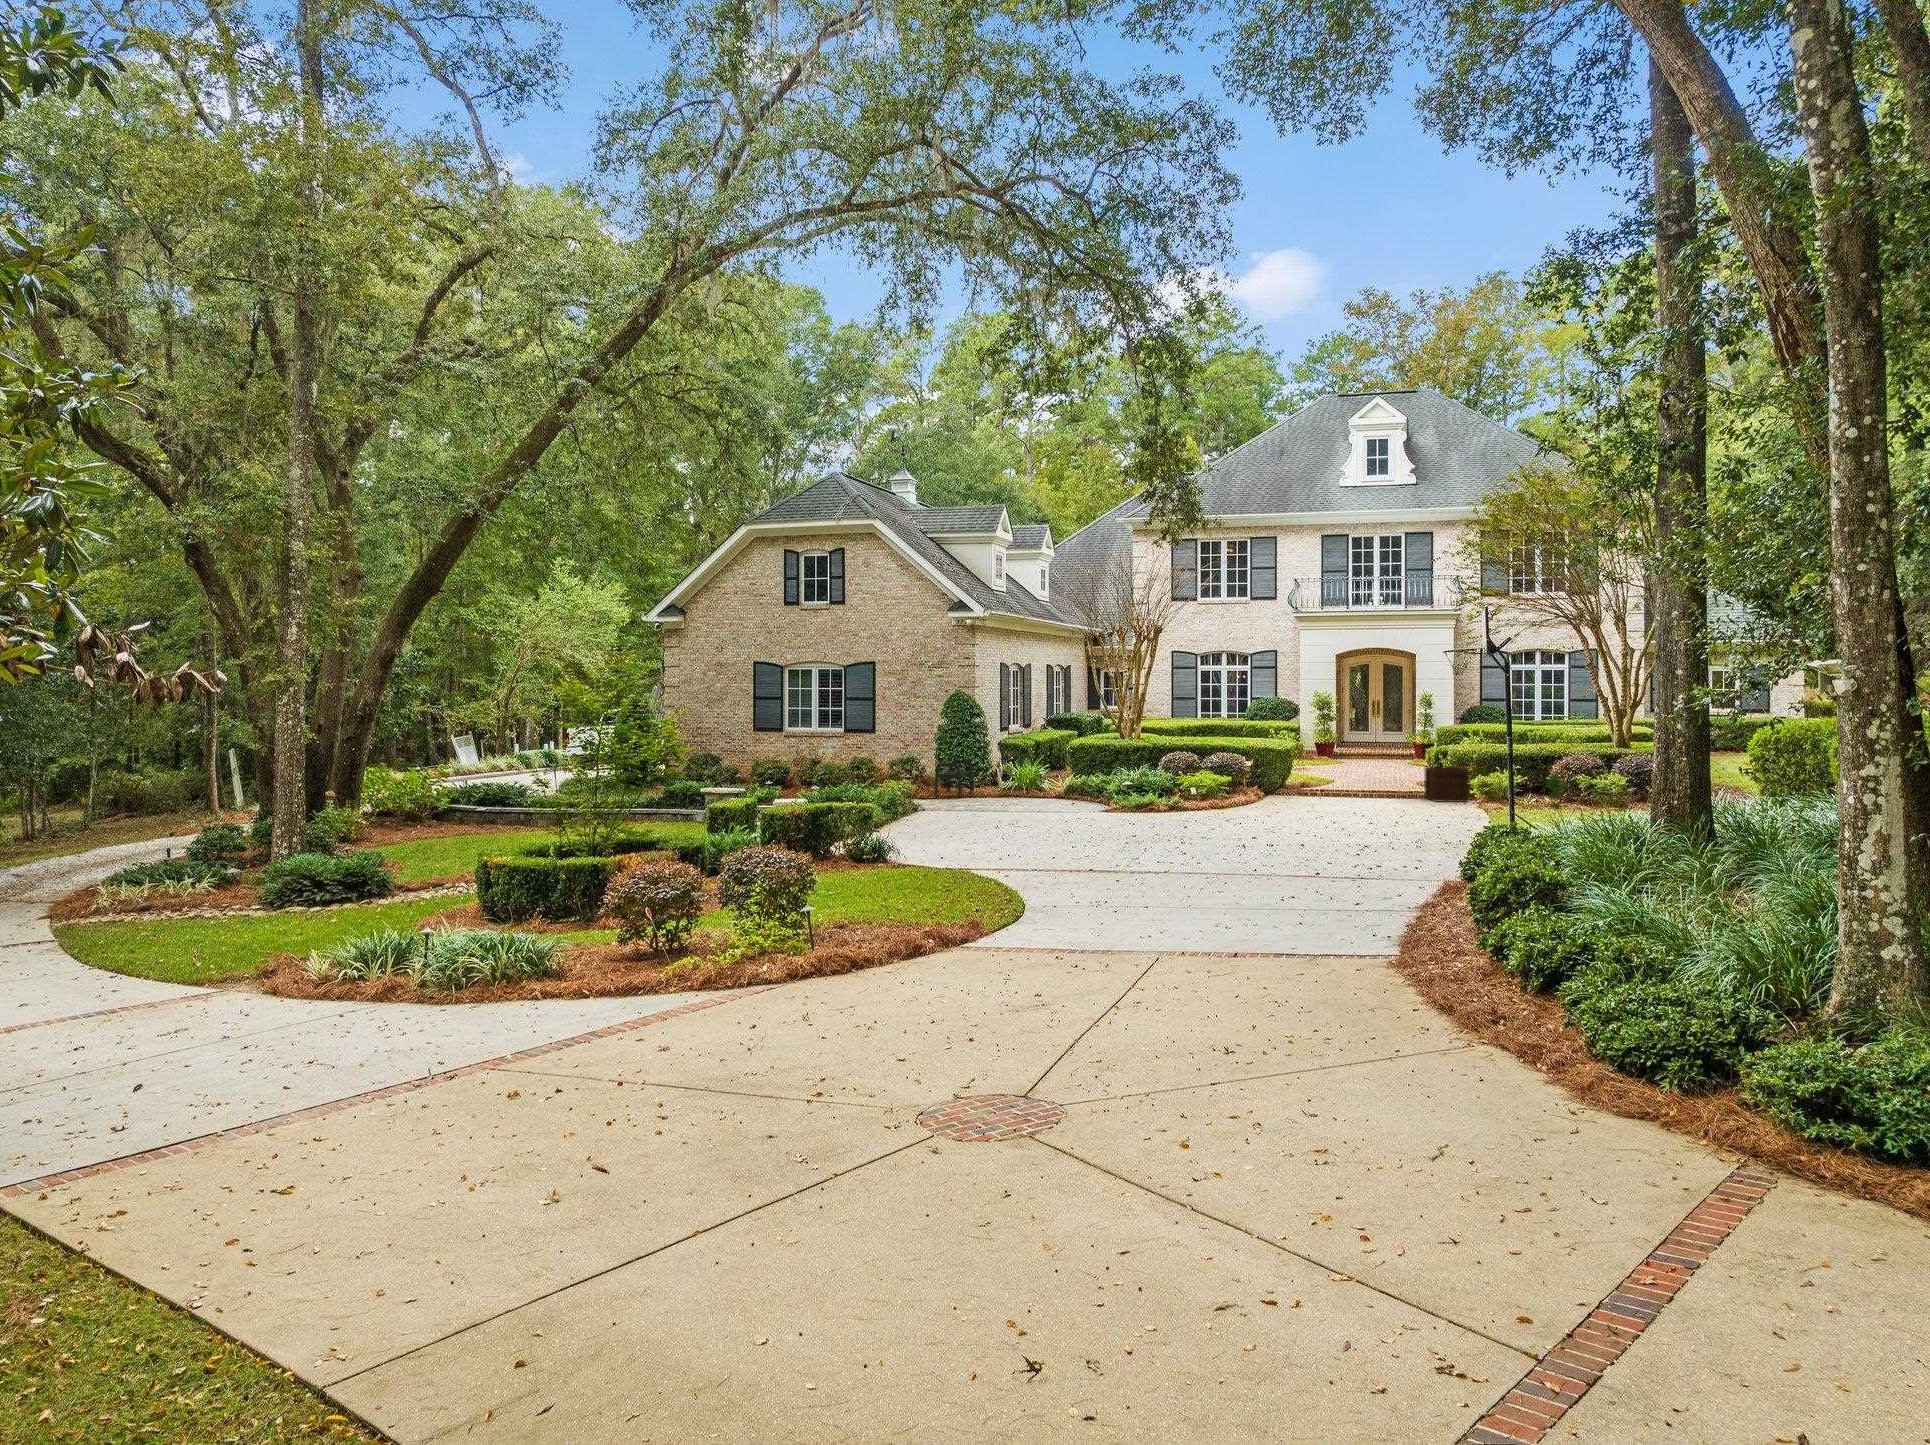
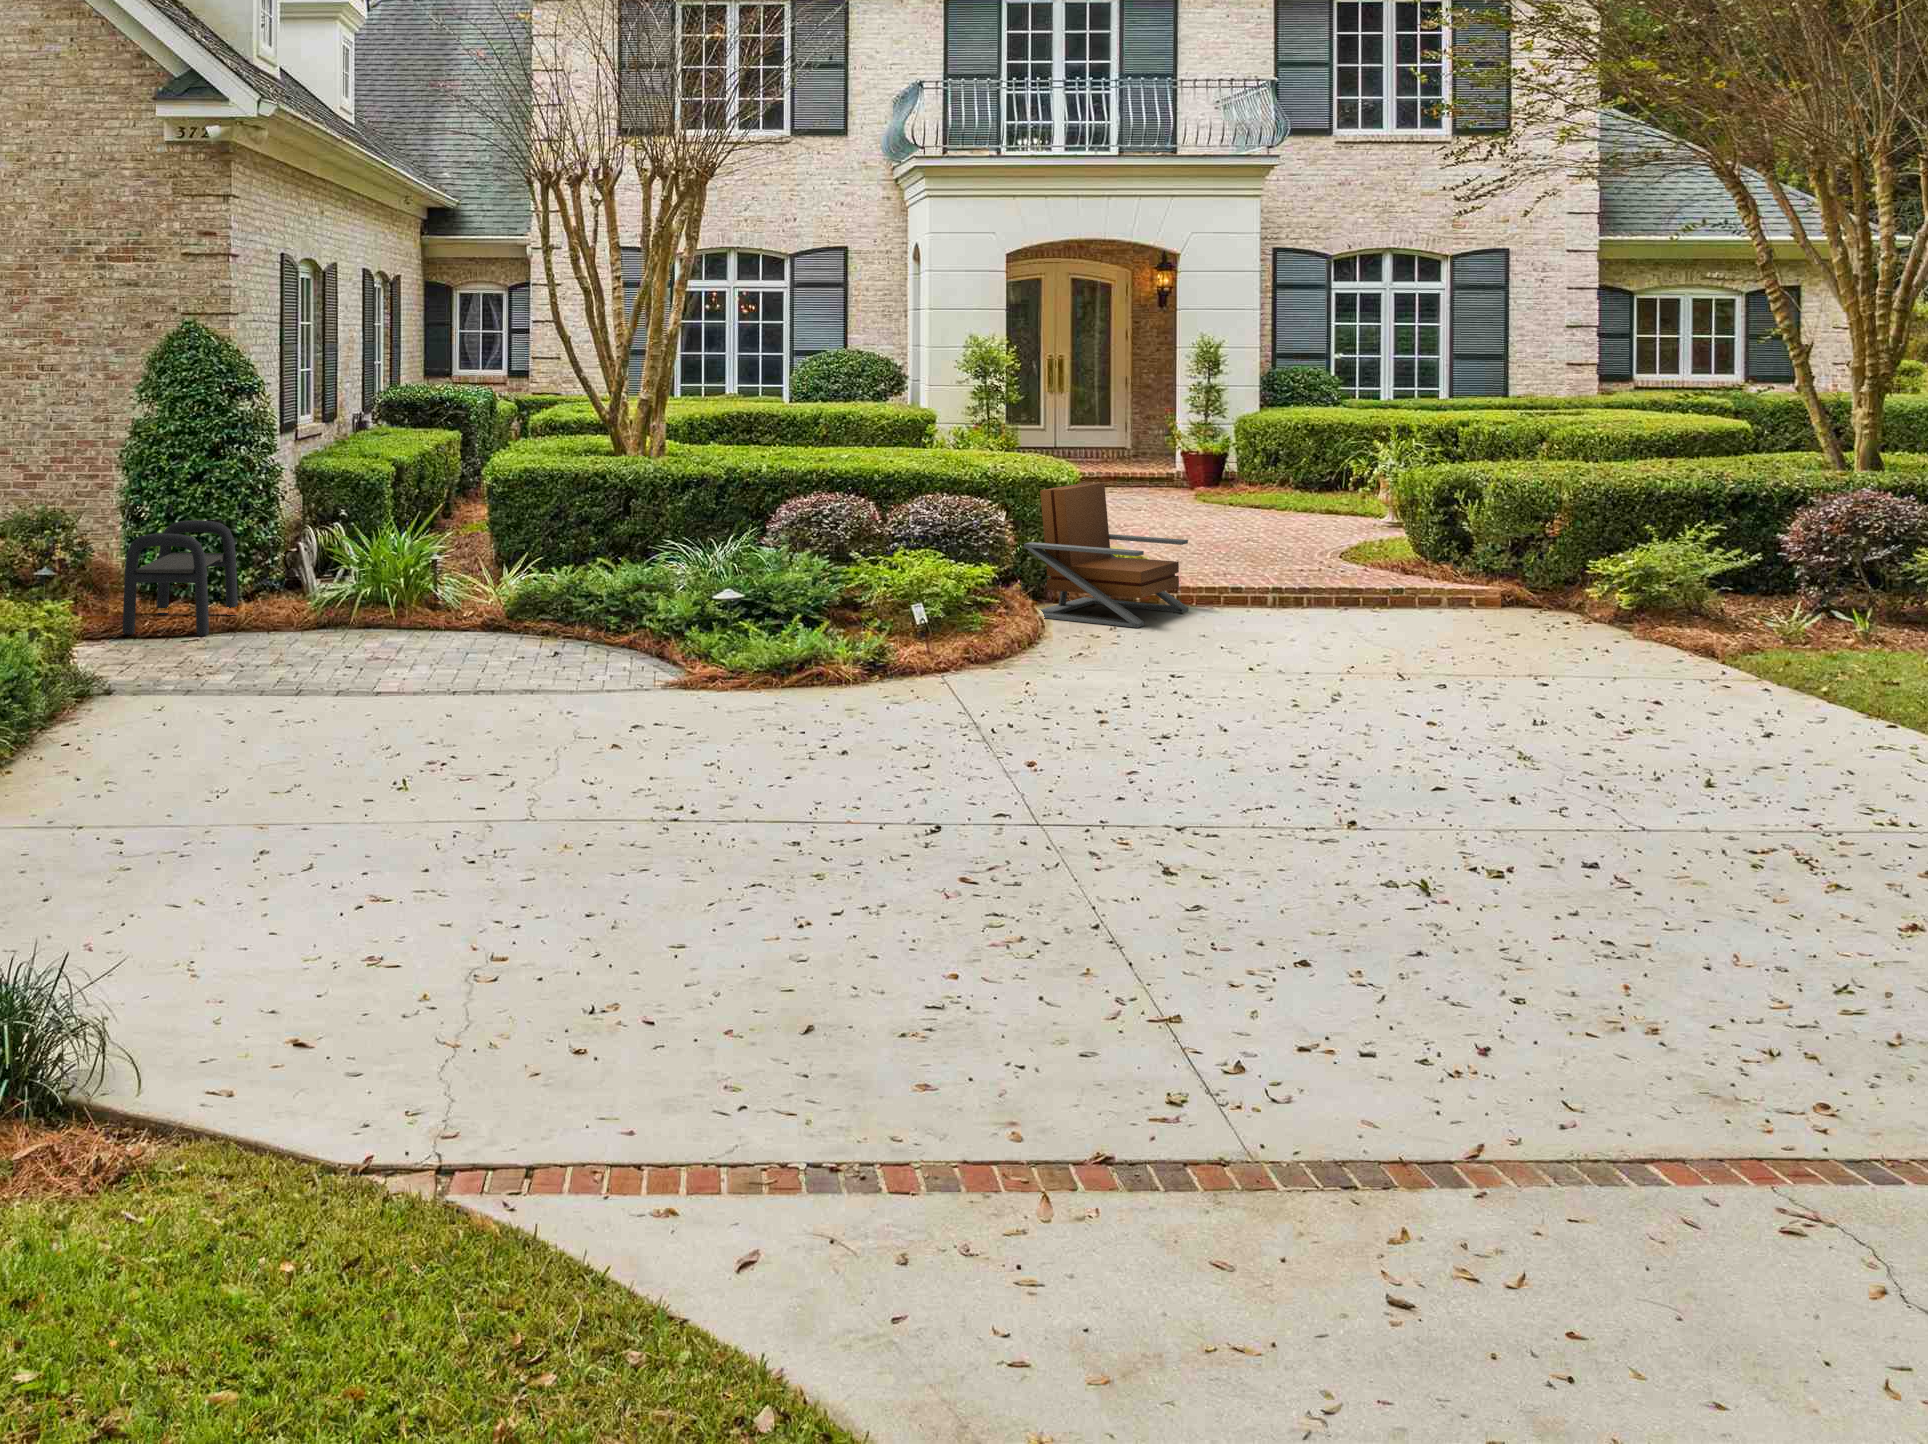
lounge chair: none [1254,752,1321,802] -> present [1024,483,1189,628]
wooden crate: present [1424,766,1469,802] -> none [1422,515,1556,611]
potted plant: present [1546,773,1564,807] -> none [1750,530,1832,620]

